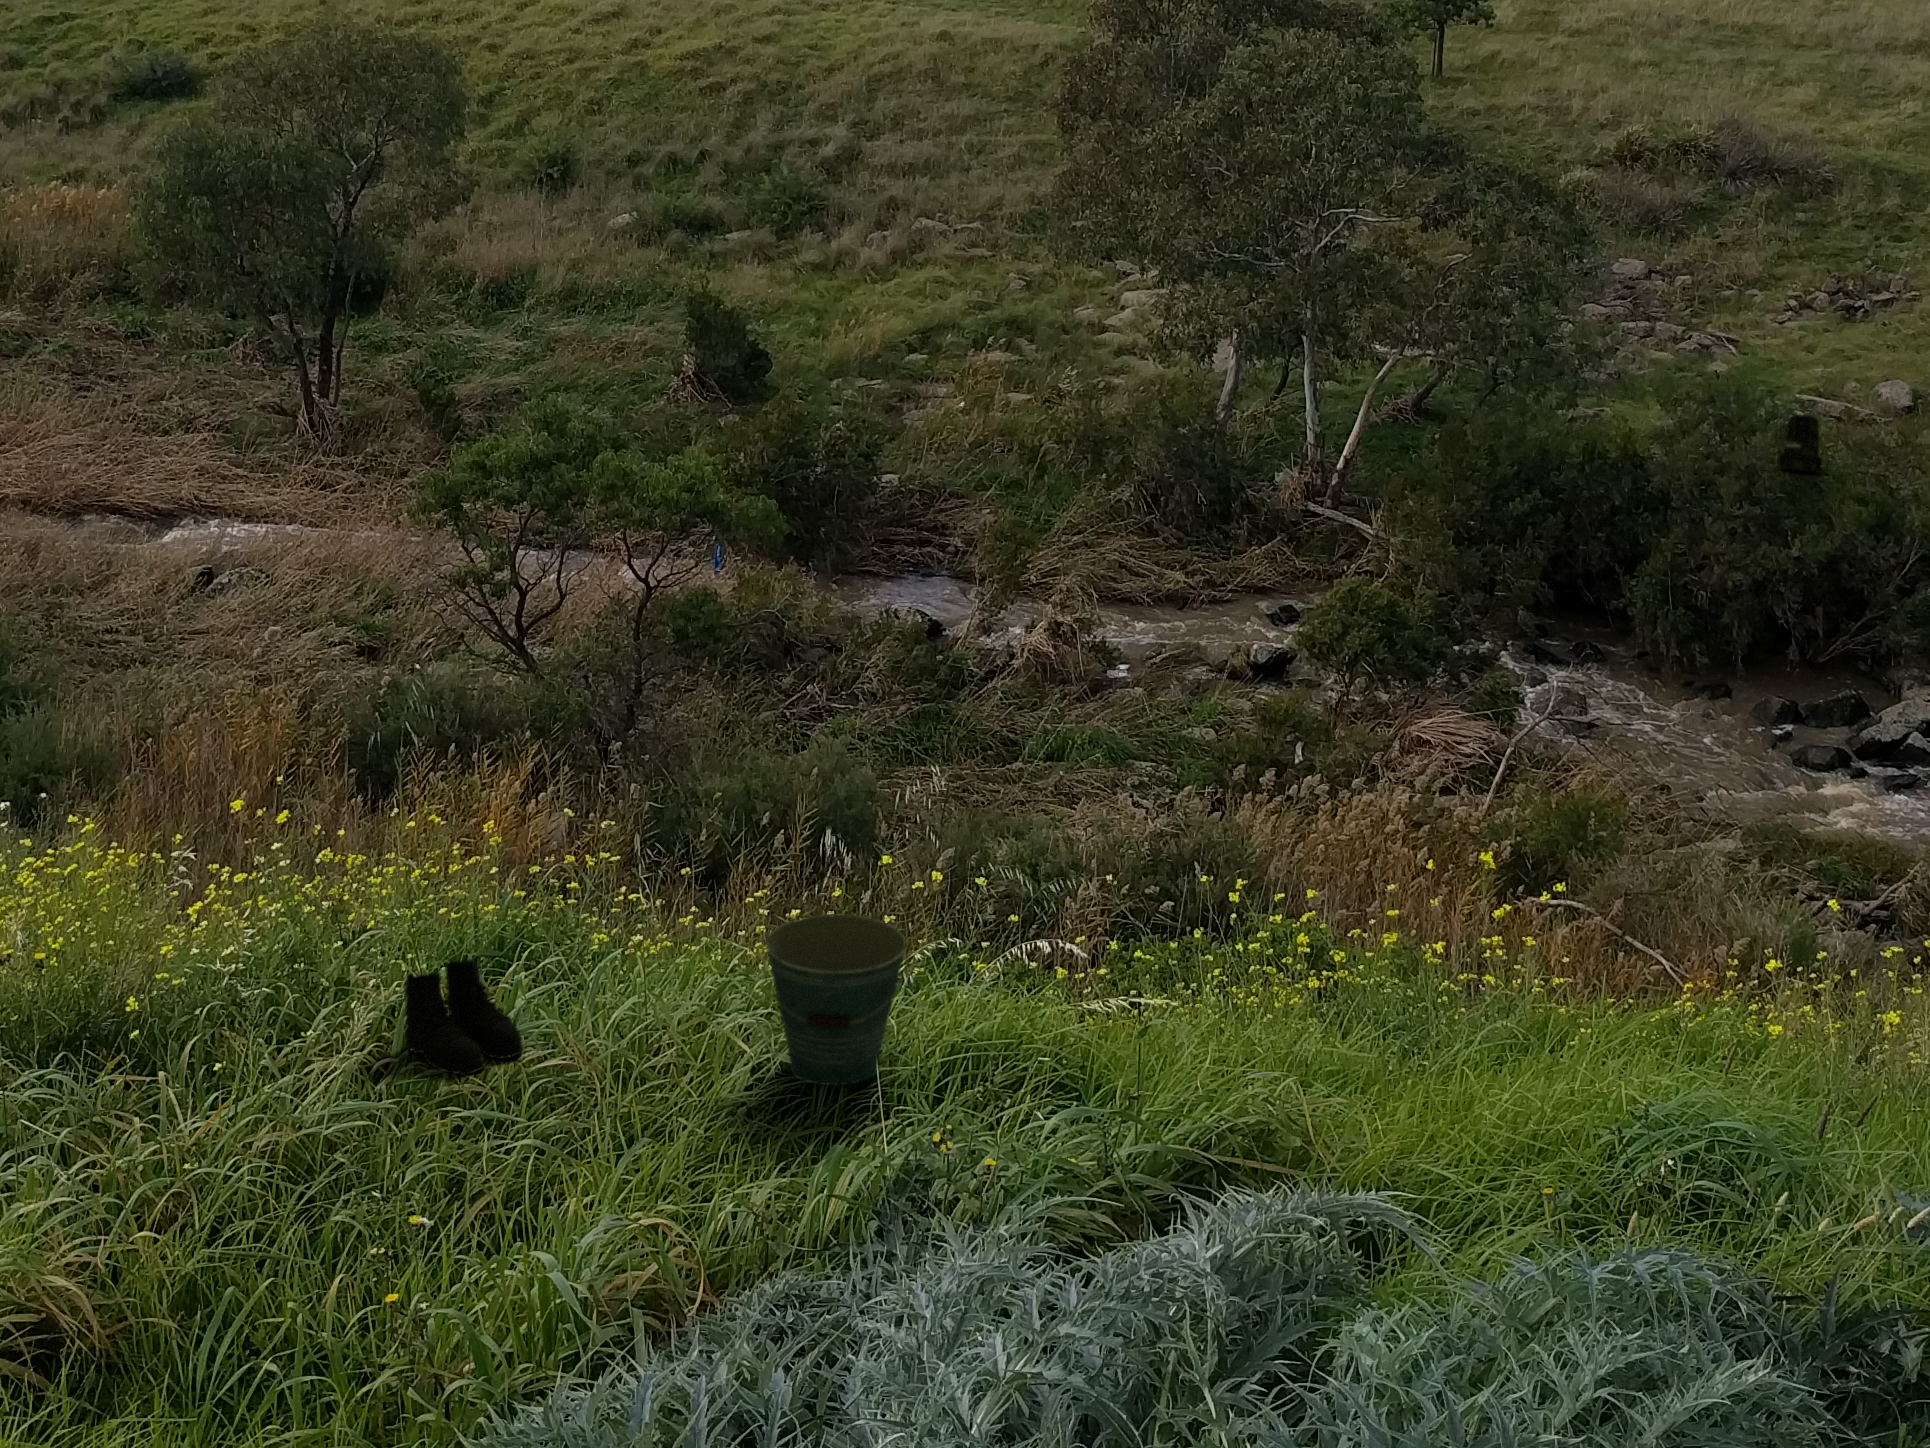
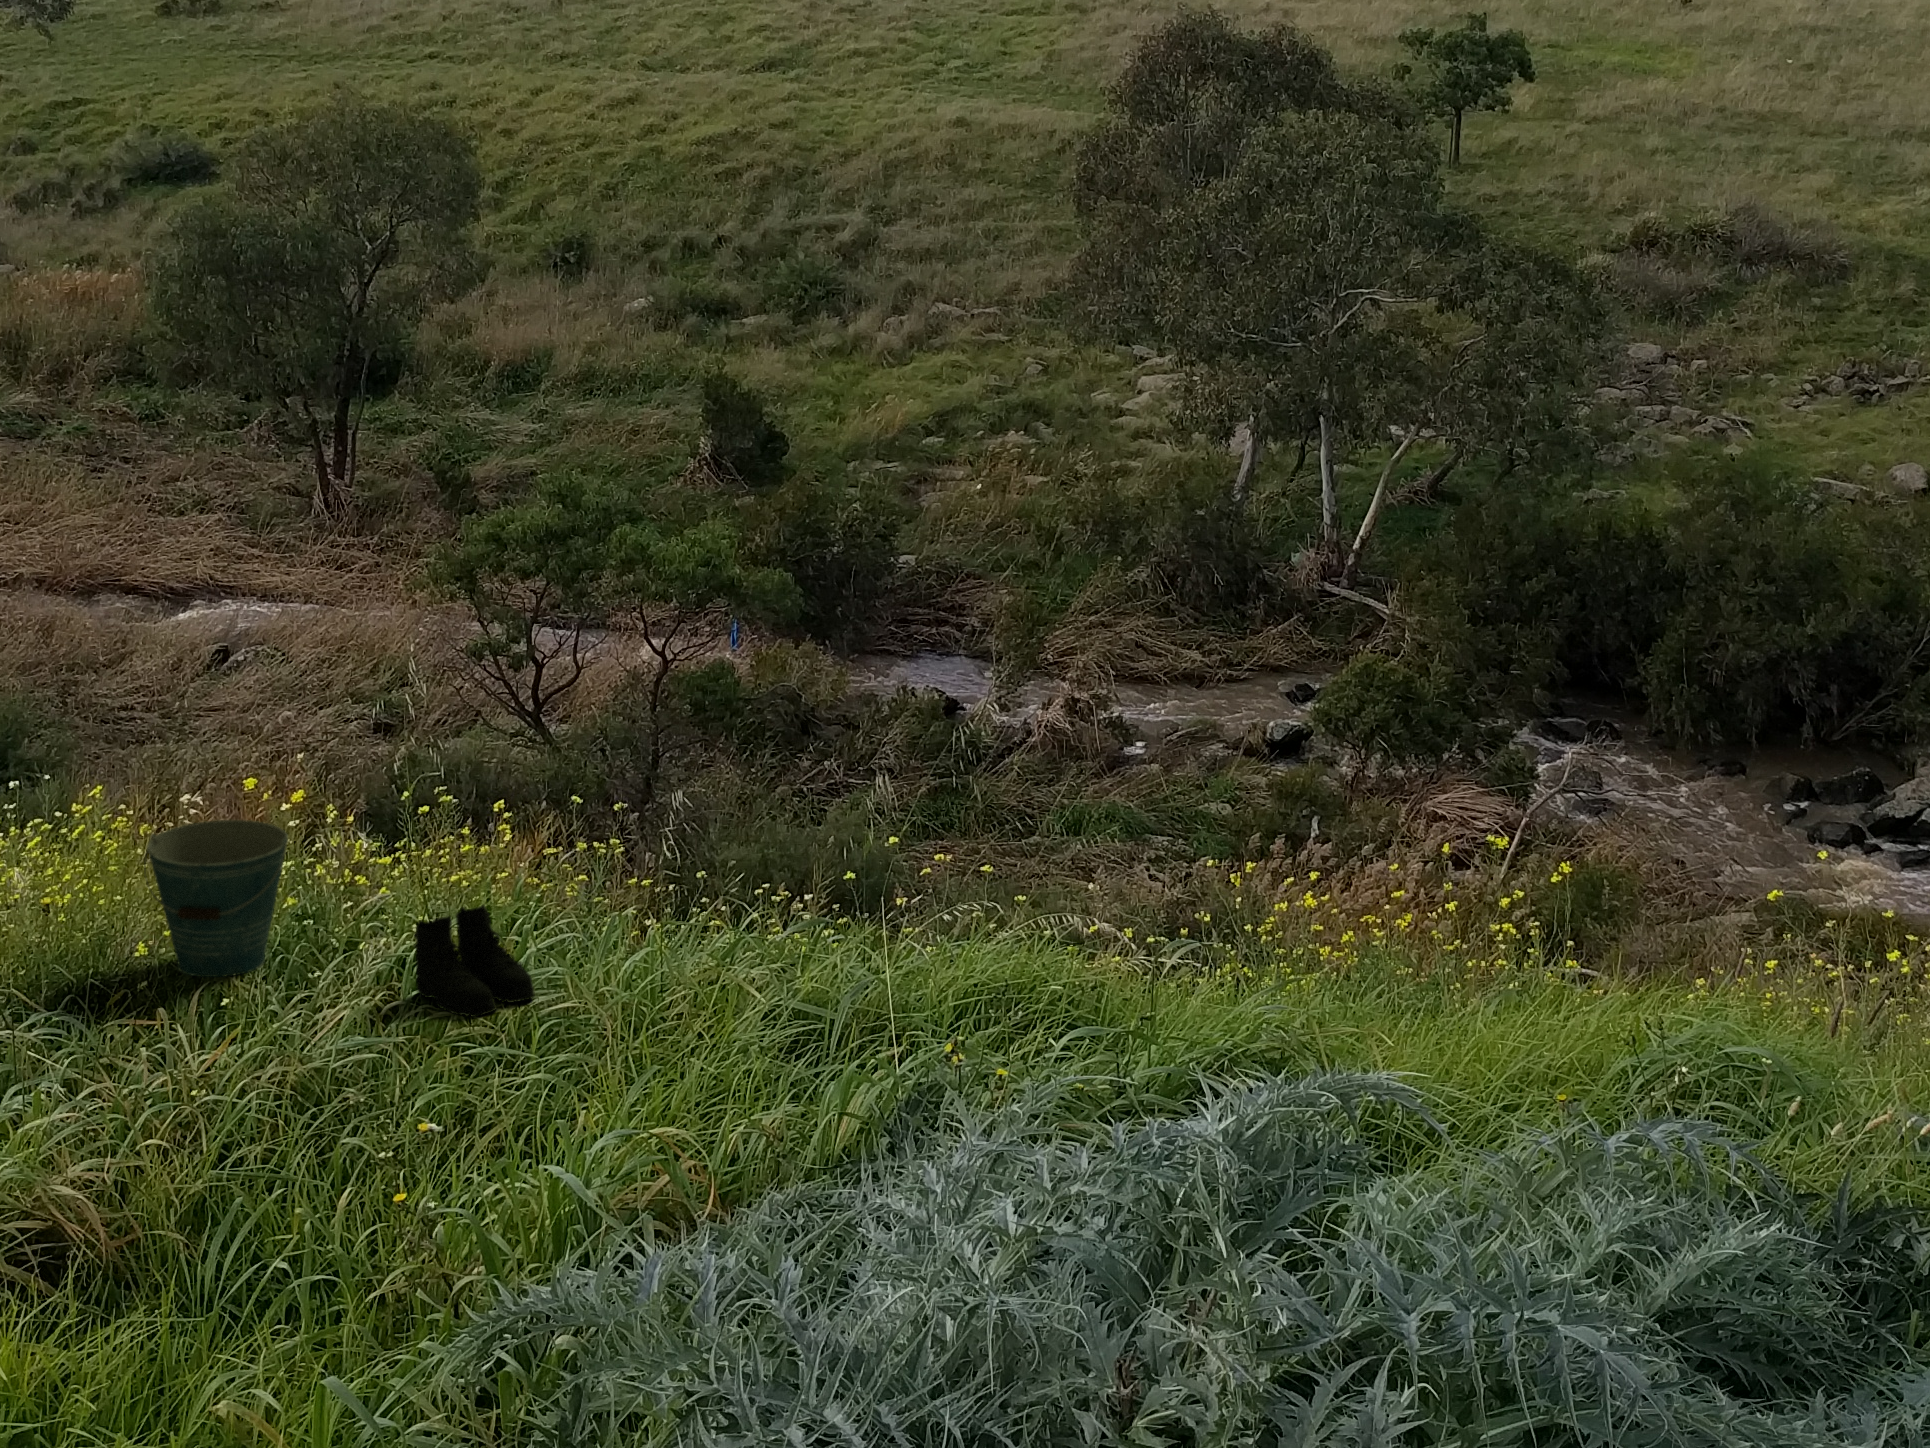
backpack: present [1779,415,1822,472] -> none [1801,482,1845,540]
bucket: present [764,915,908,1086] -> present [144,820,288,977]

